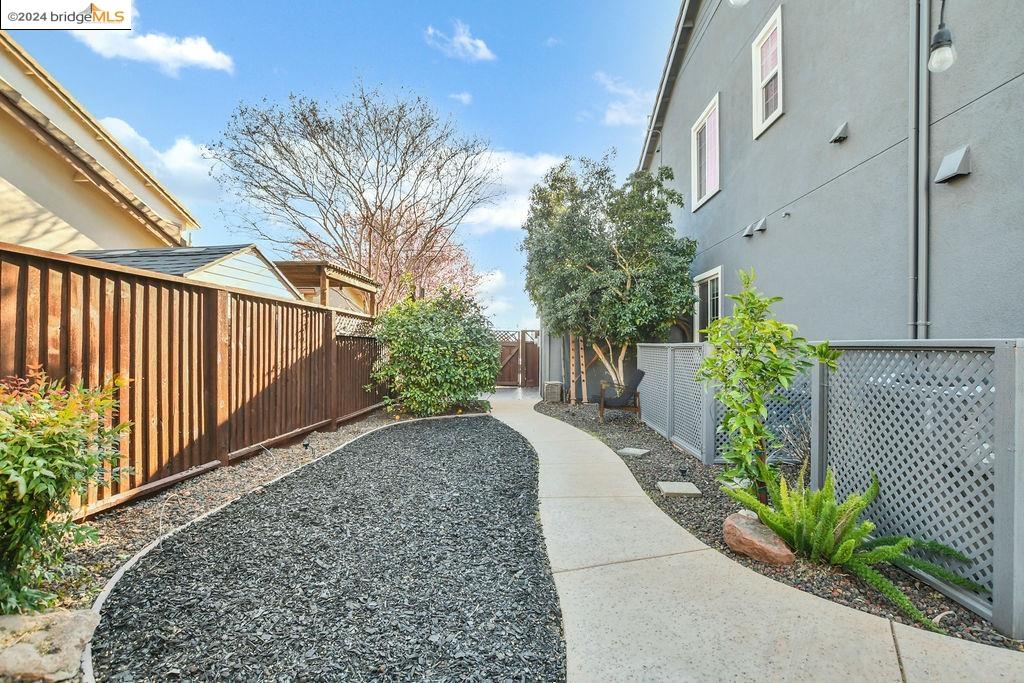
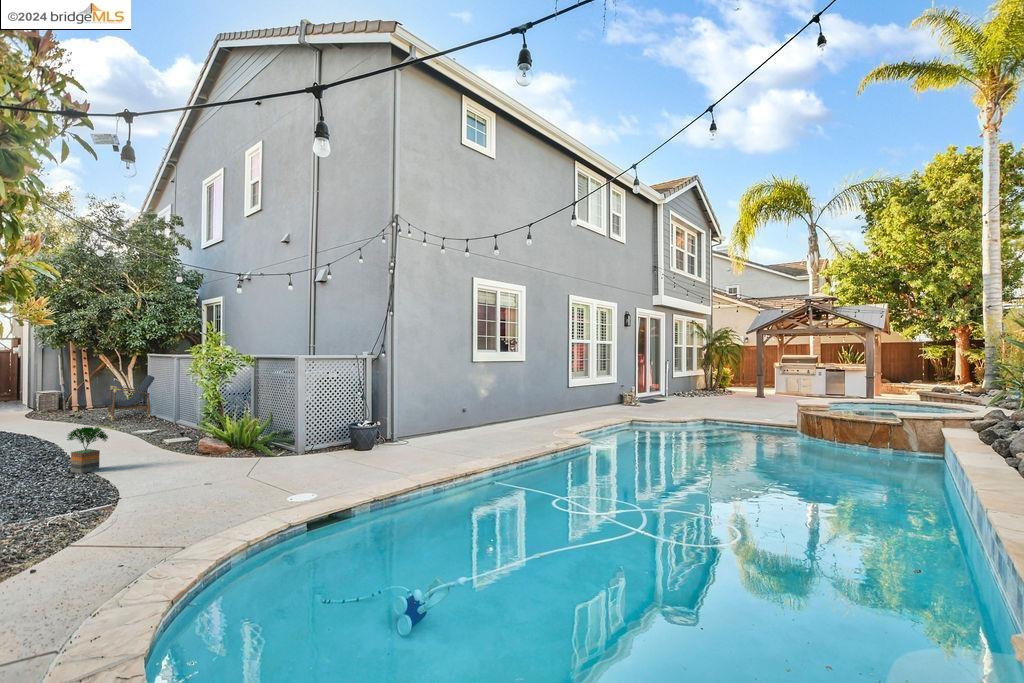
potted tree: none [505,469,572,573] -> present [67,427,108,473]

